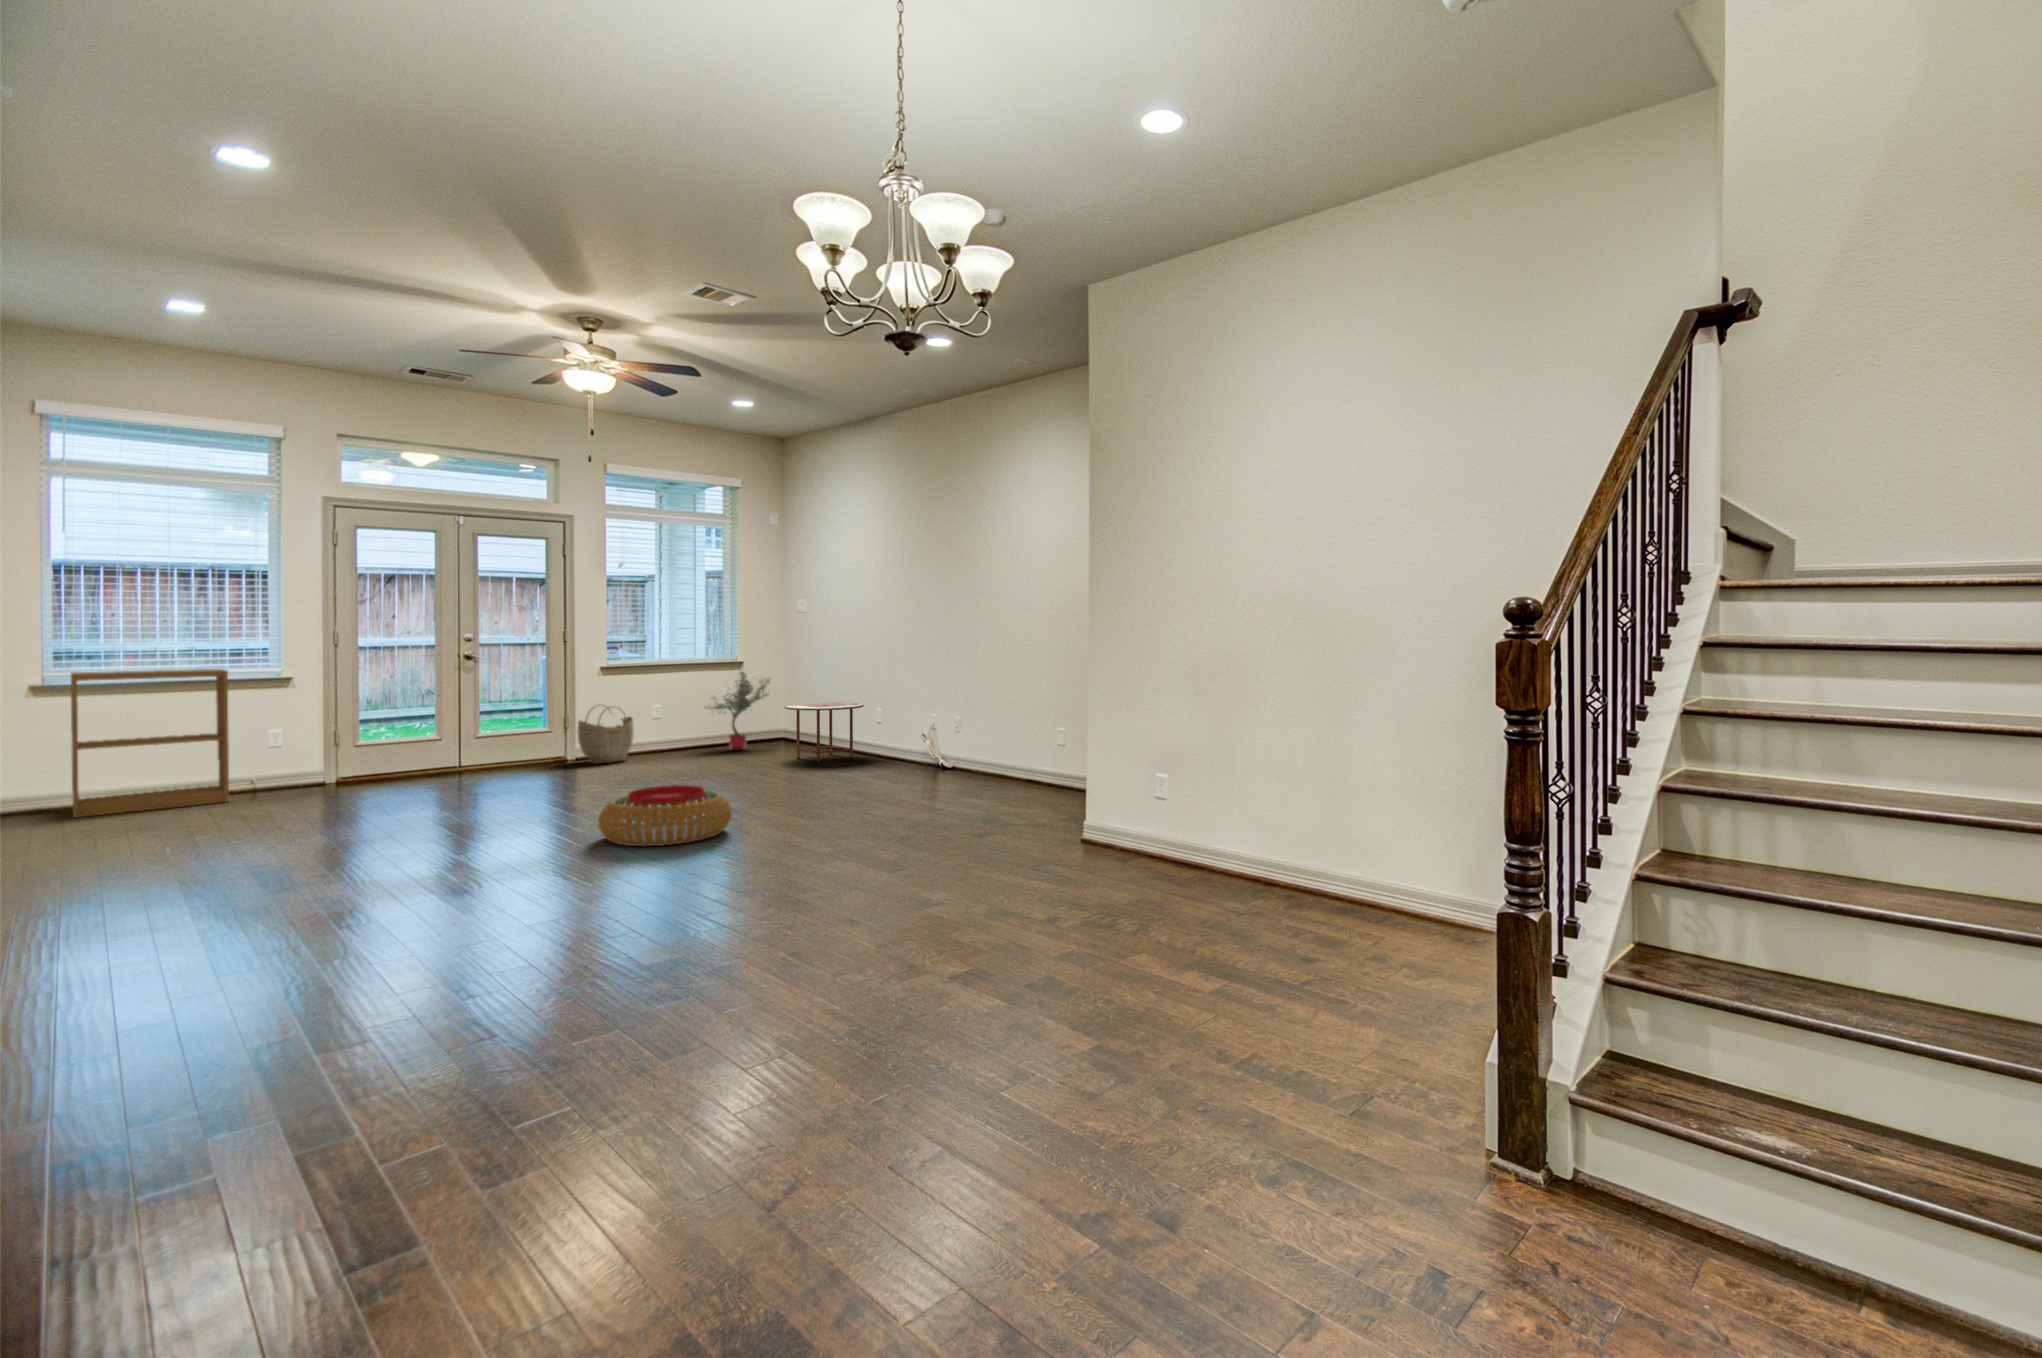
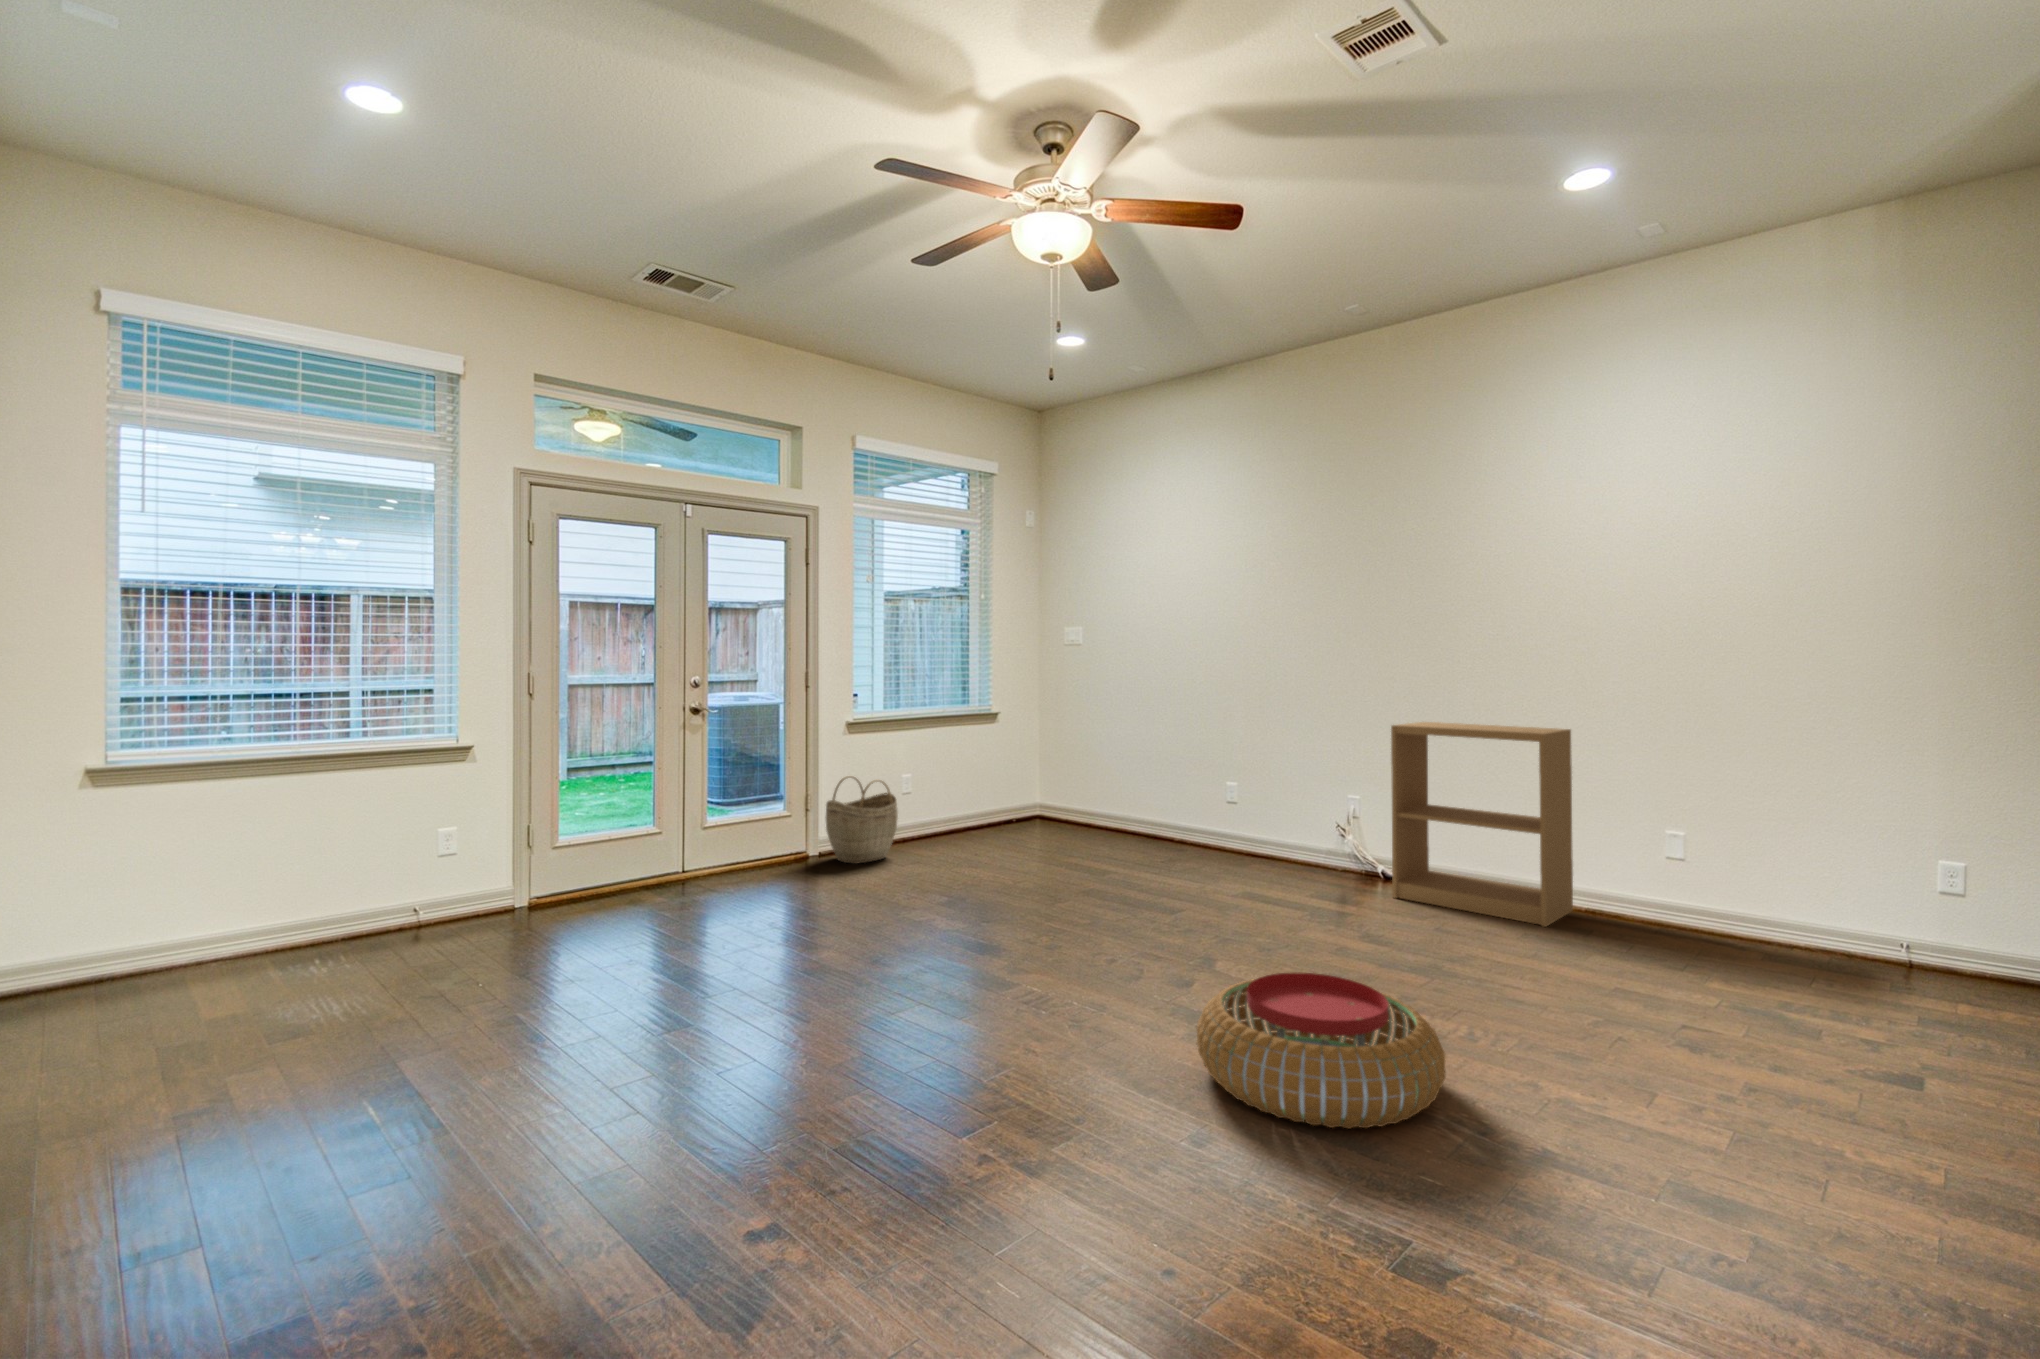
bookshelf: present [71,669,229,818] -> present [1391,722,1573,927]
potted tree: present [704,669,770,751] -> none [968,720,1043,836]
side table: present [784,702,864,762] -> none [1107,771,1217,861]

